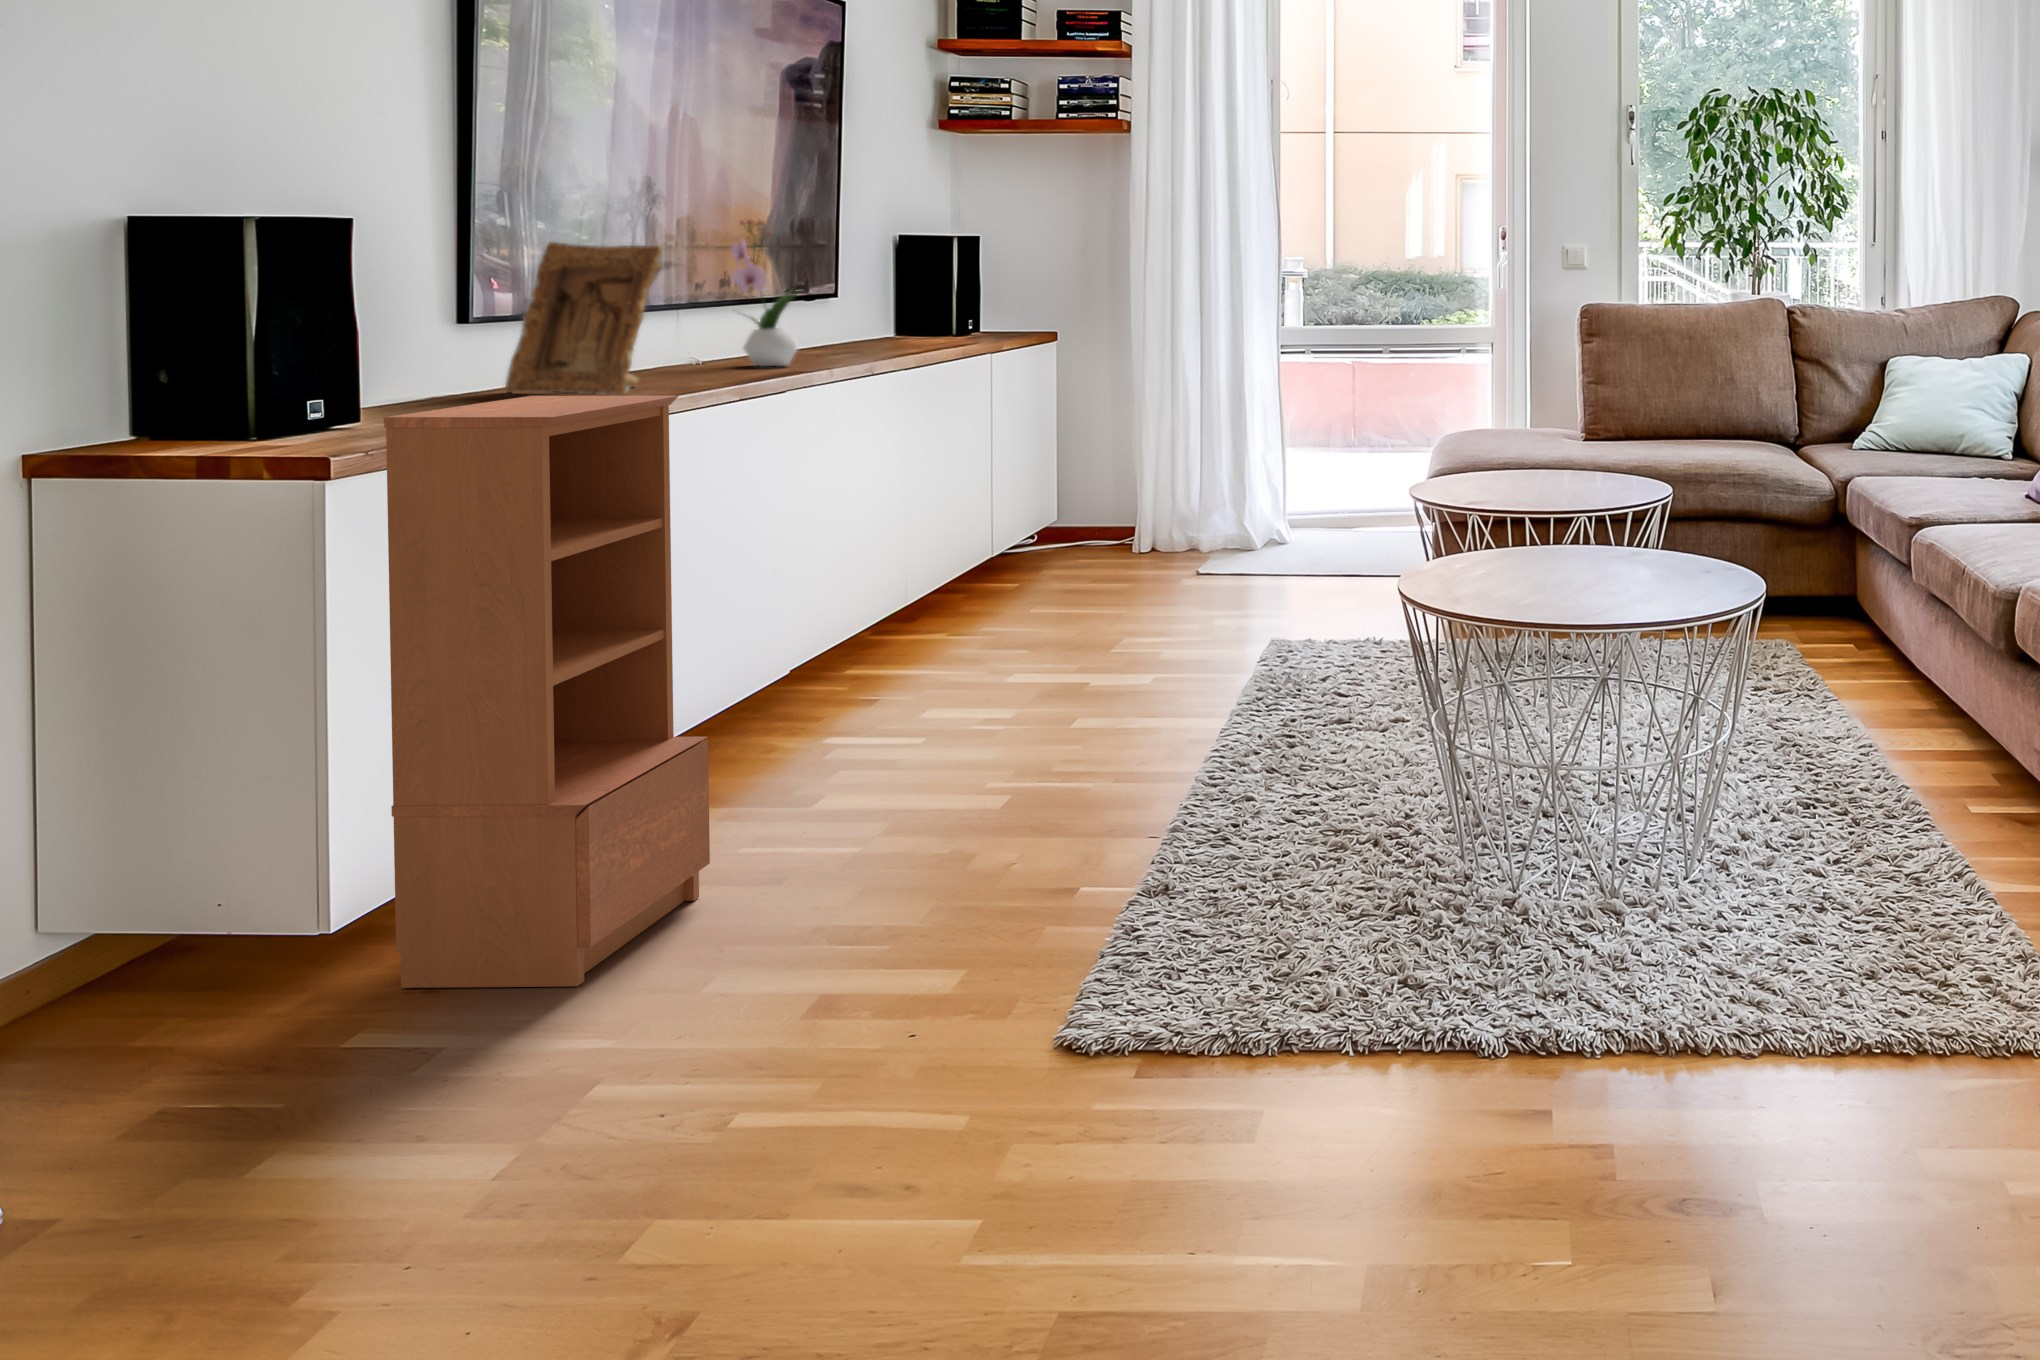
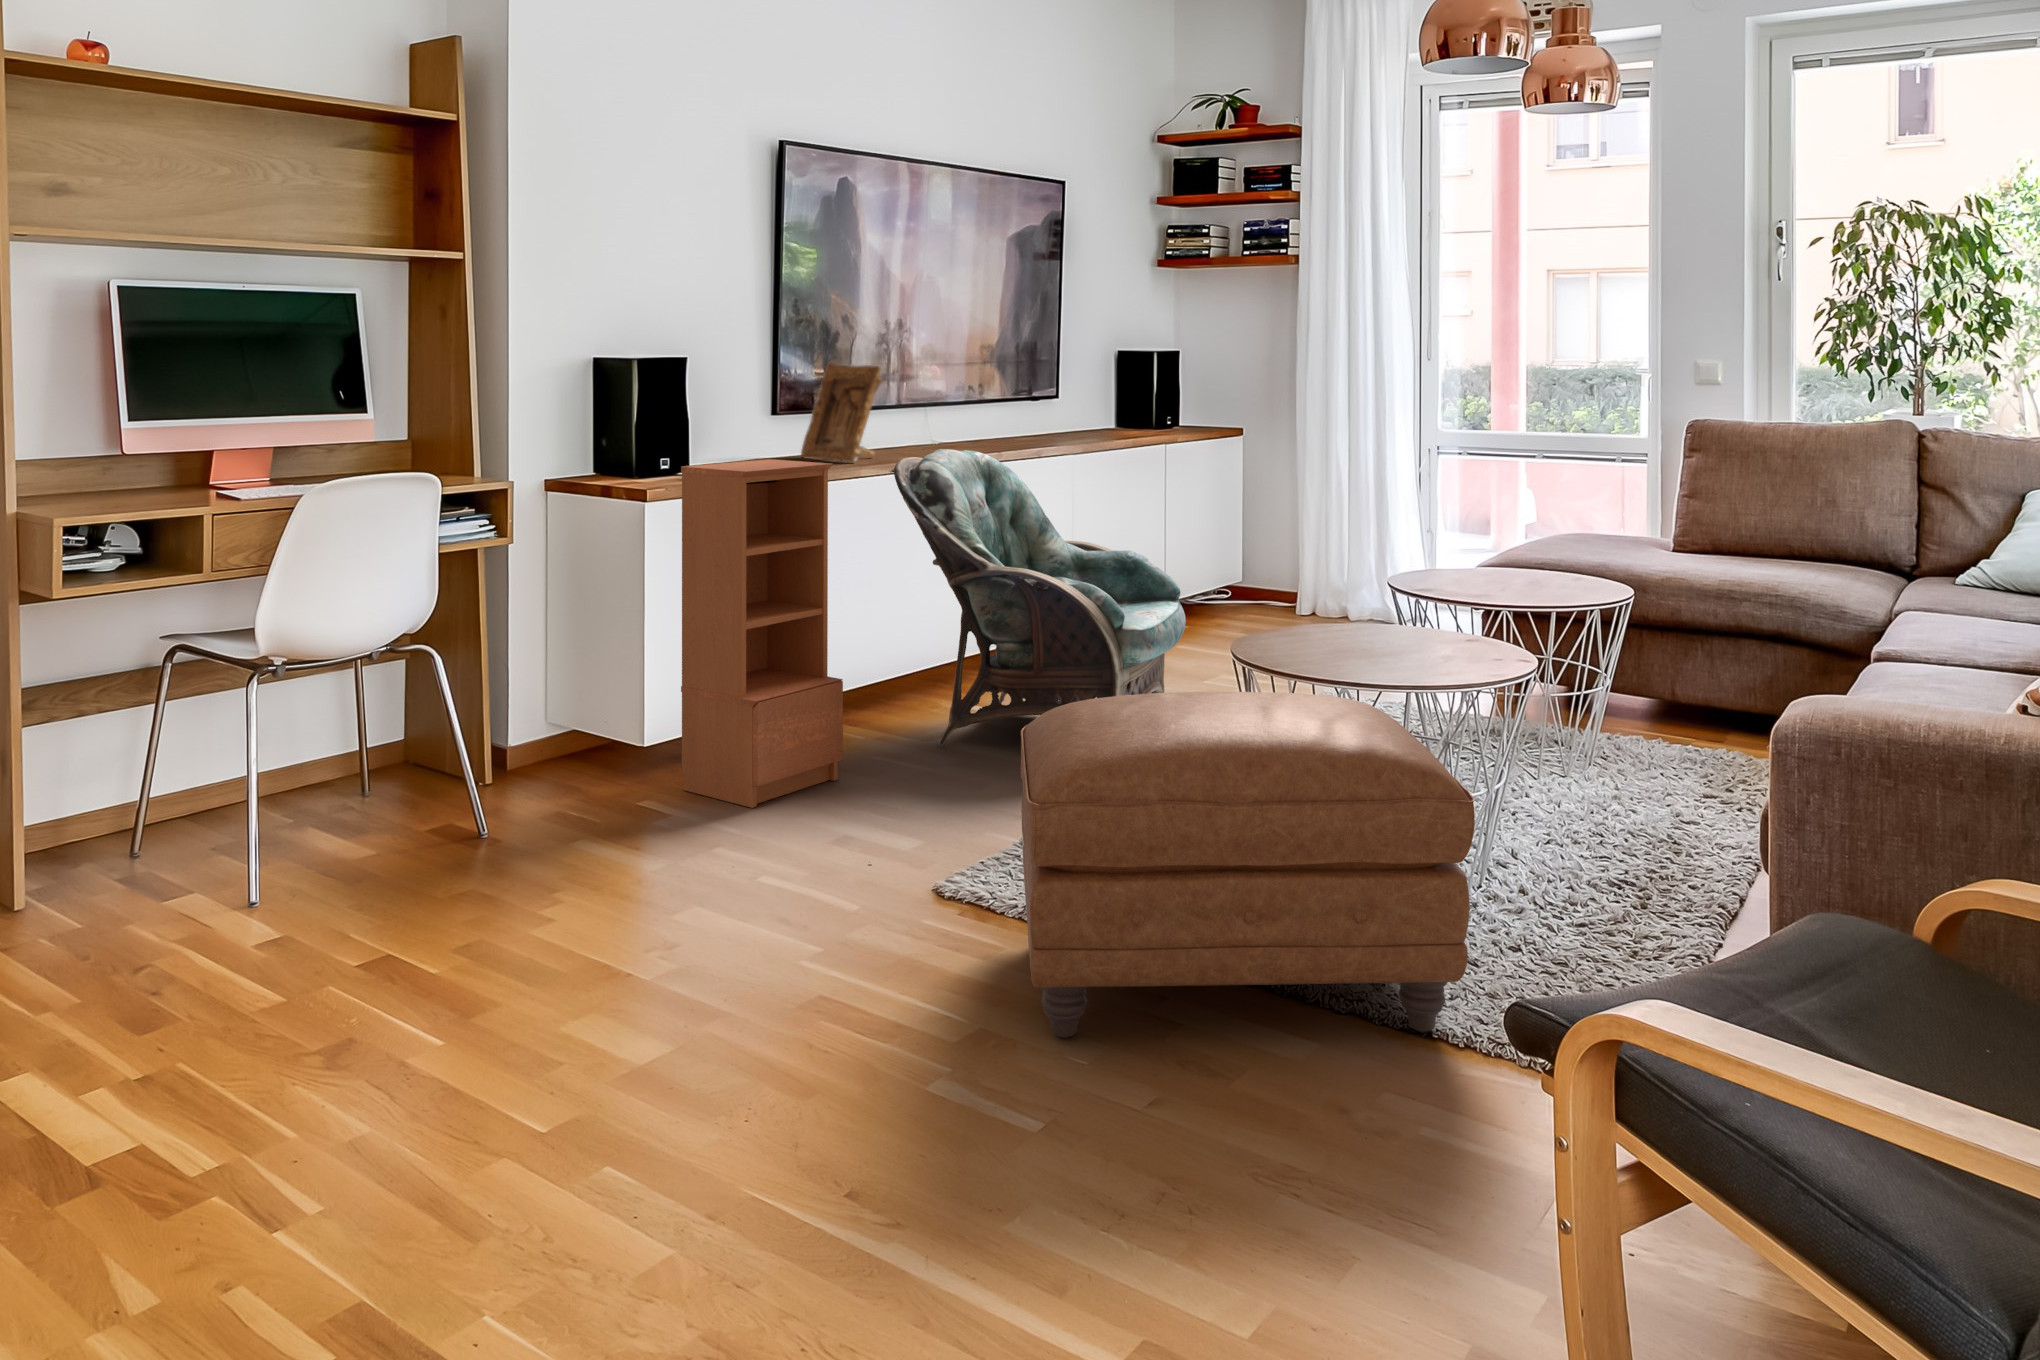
flower arrangement: present [731,220,800,366] -> none [956,345,998,449]
armchair: none [721,366,1164,804] -> present [894,449,1186,746]
ottoman: none [1232,643,1912,1226] -> present [1021,692,1475,1038]

